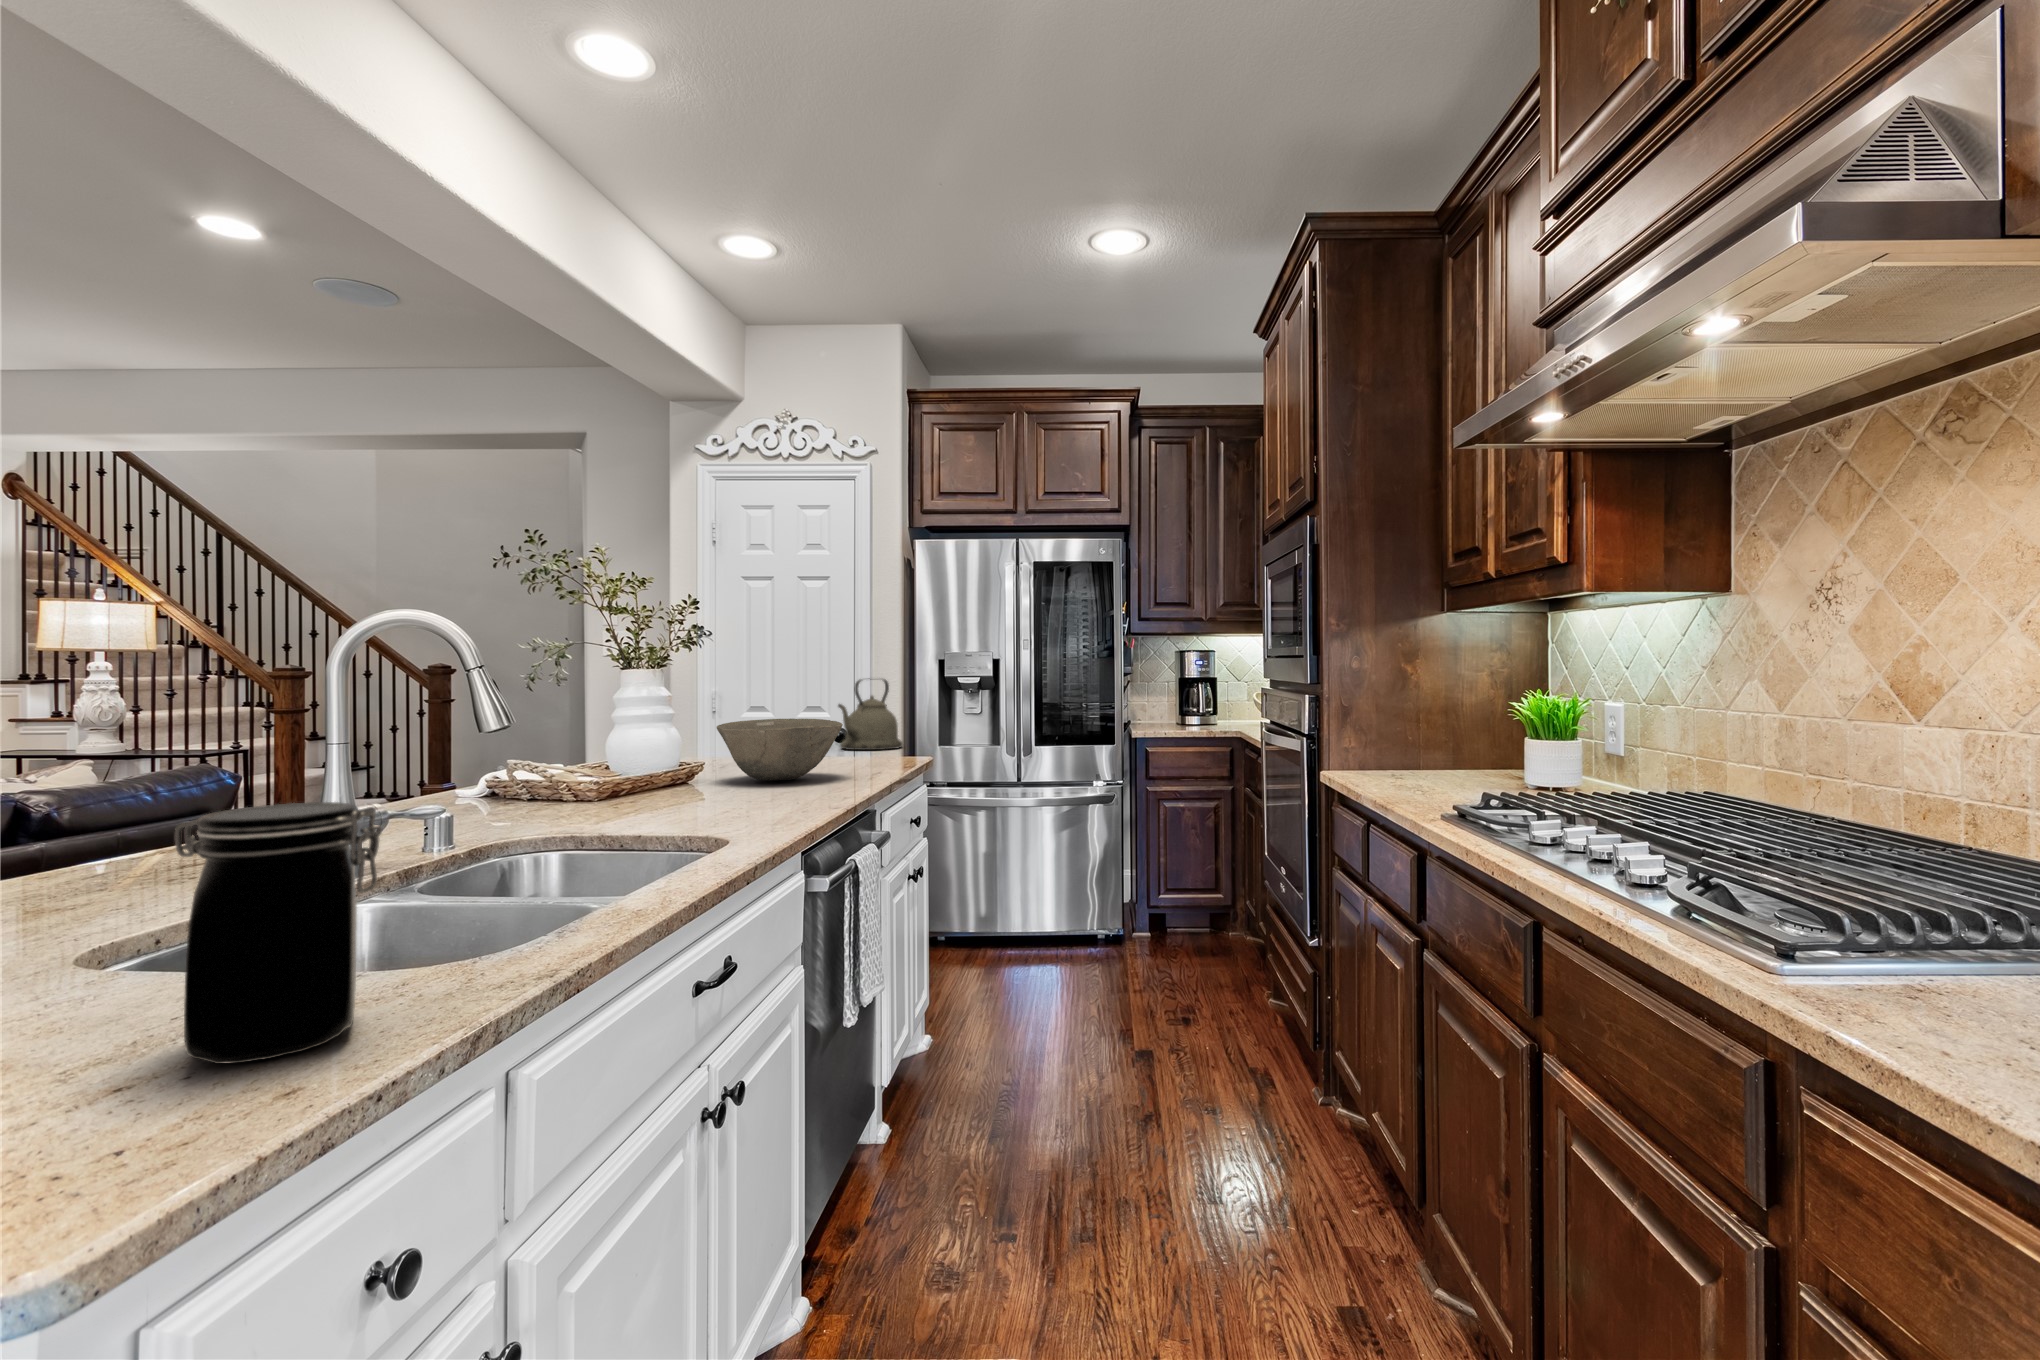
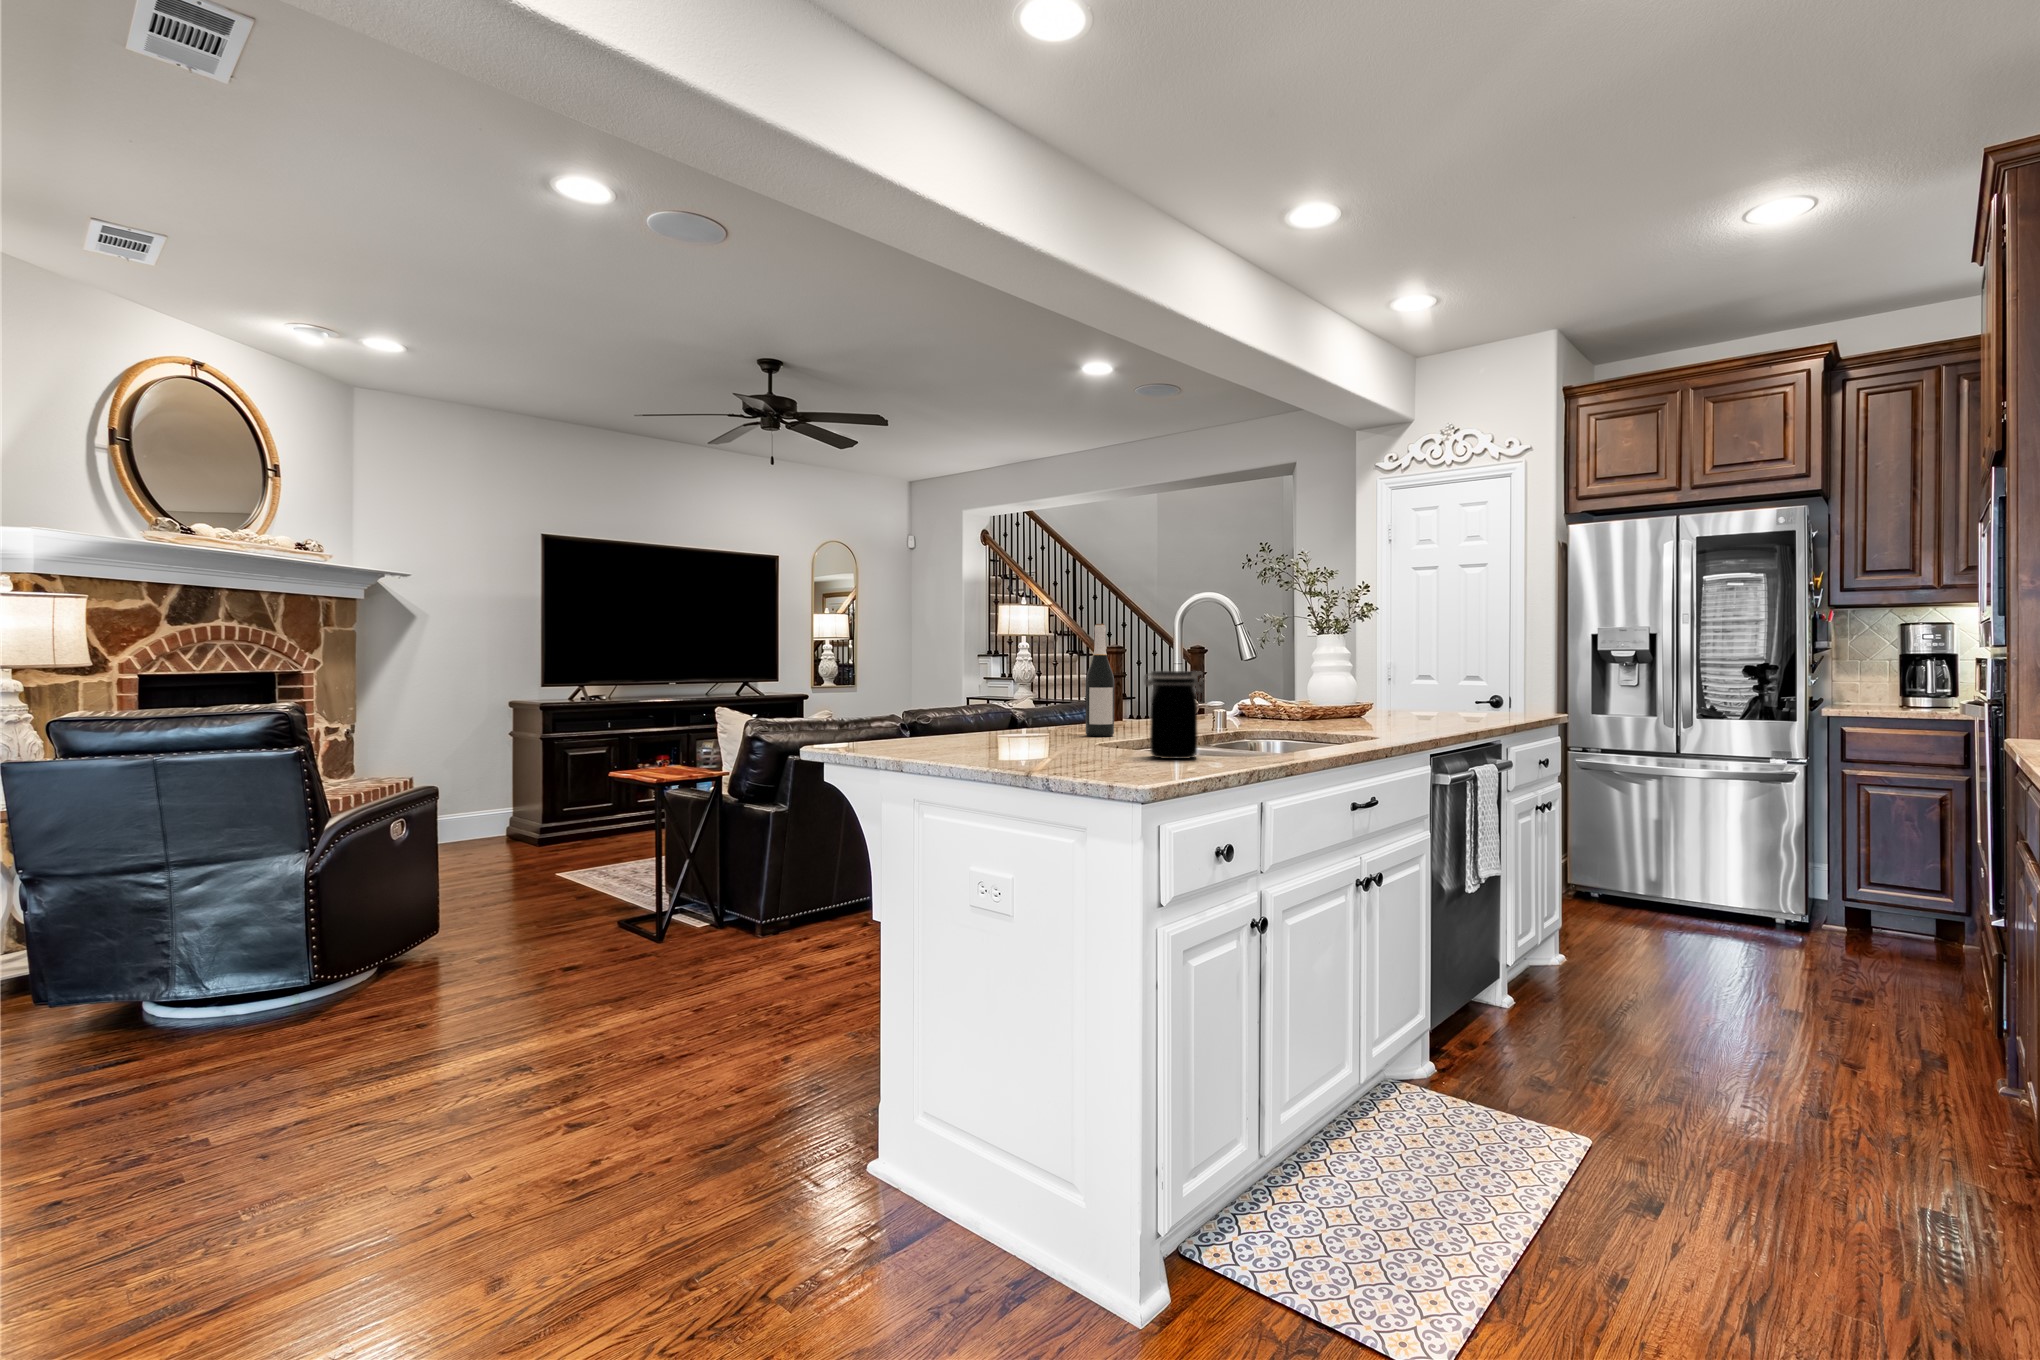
wine bottle: none [58,663,156,929] -> present [1085,624,1114,736]
kettle: present [838,679,903,750] -> none [1490,650,1552,711]
bowl: present [717,719,843,781] -> none [1380,675,1474,719]

